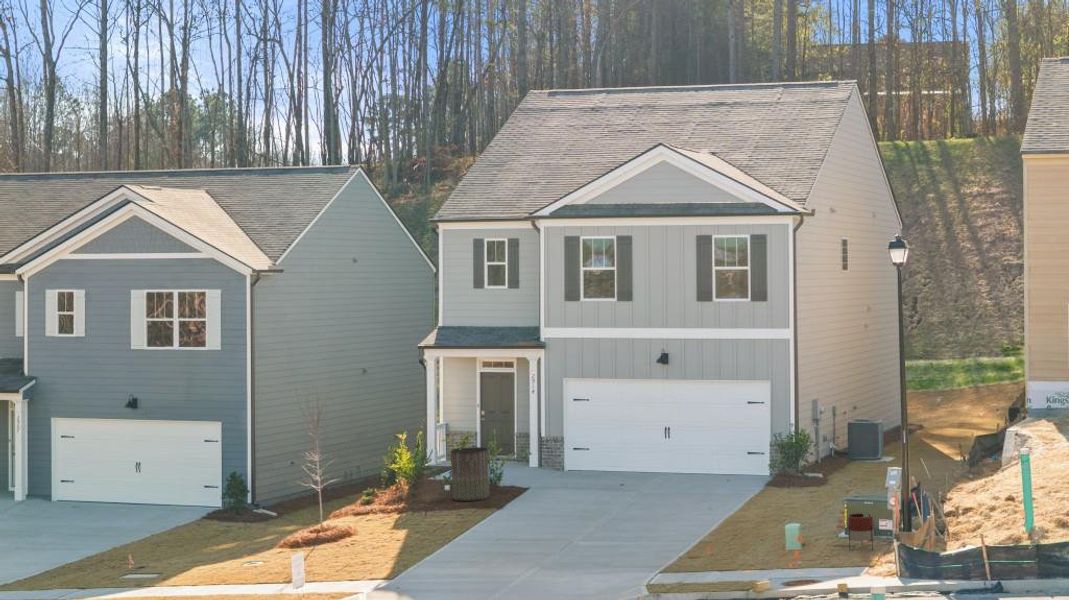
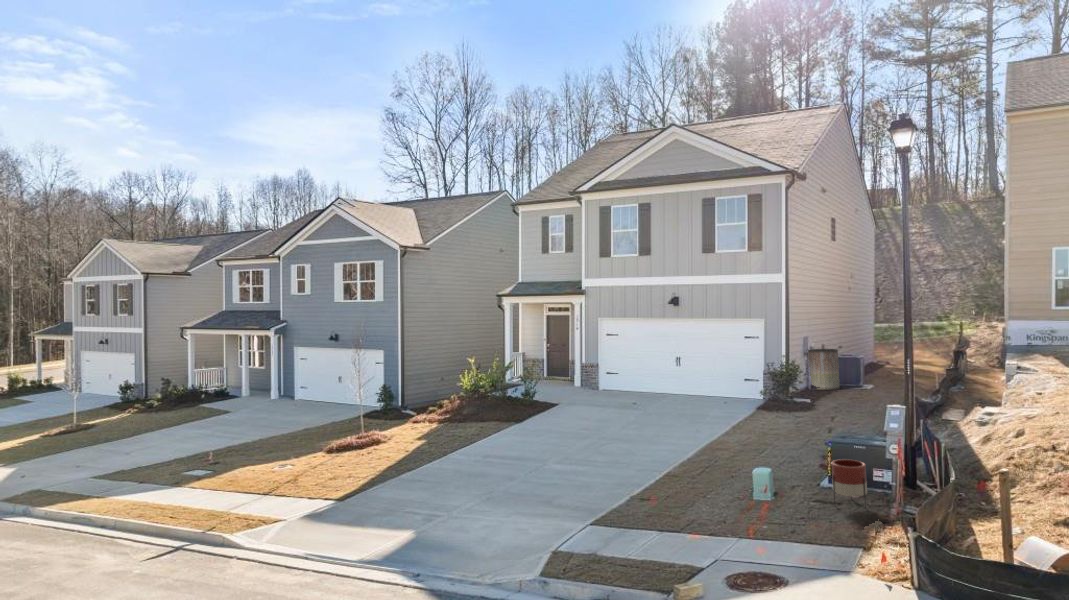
trash can: present [451,447,490,501] -> present [807,349,840,390]

